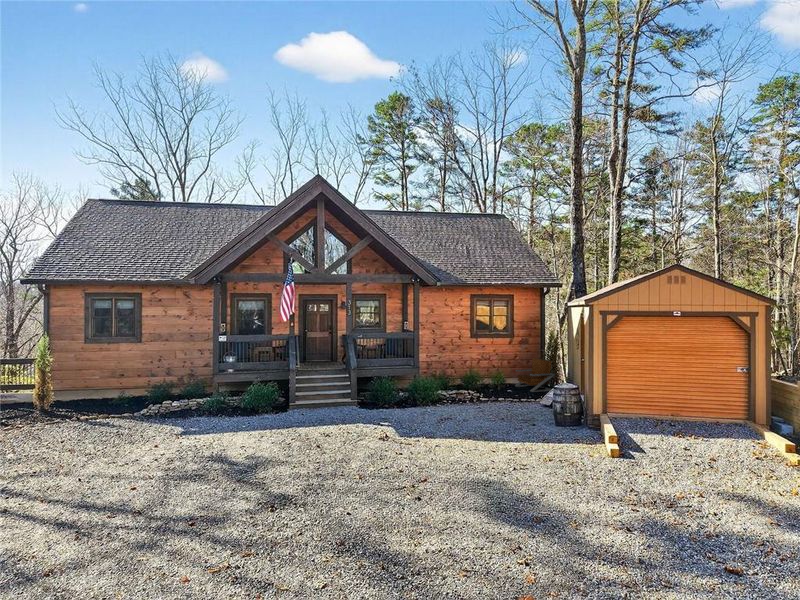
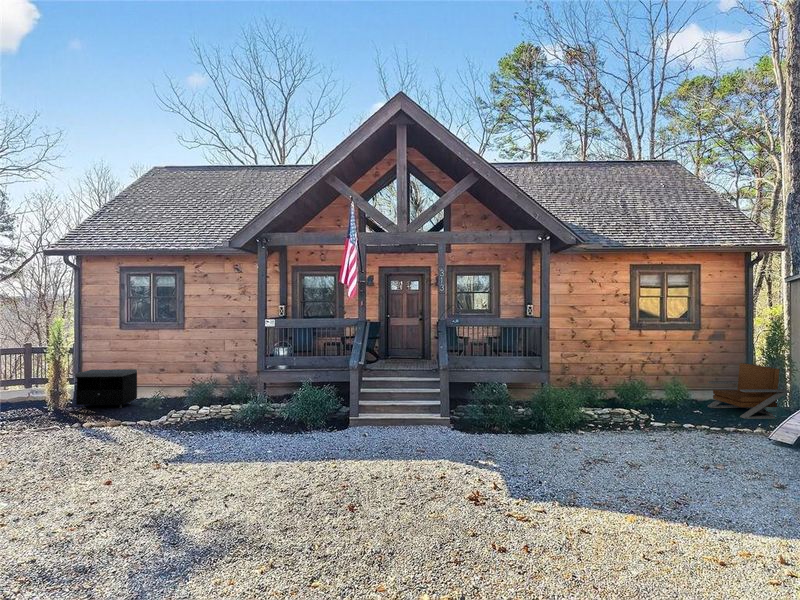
storage bench: none [48,377,100,411] -> present [75,369,137,408]

